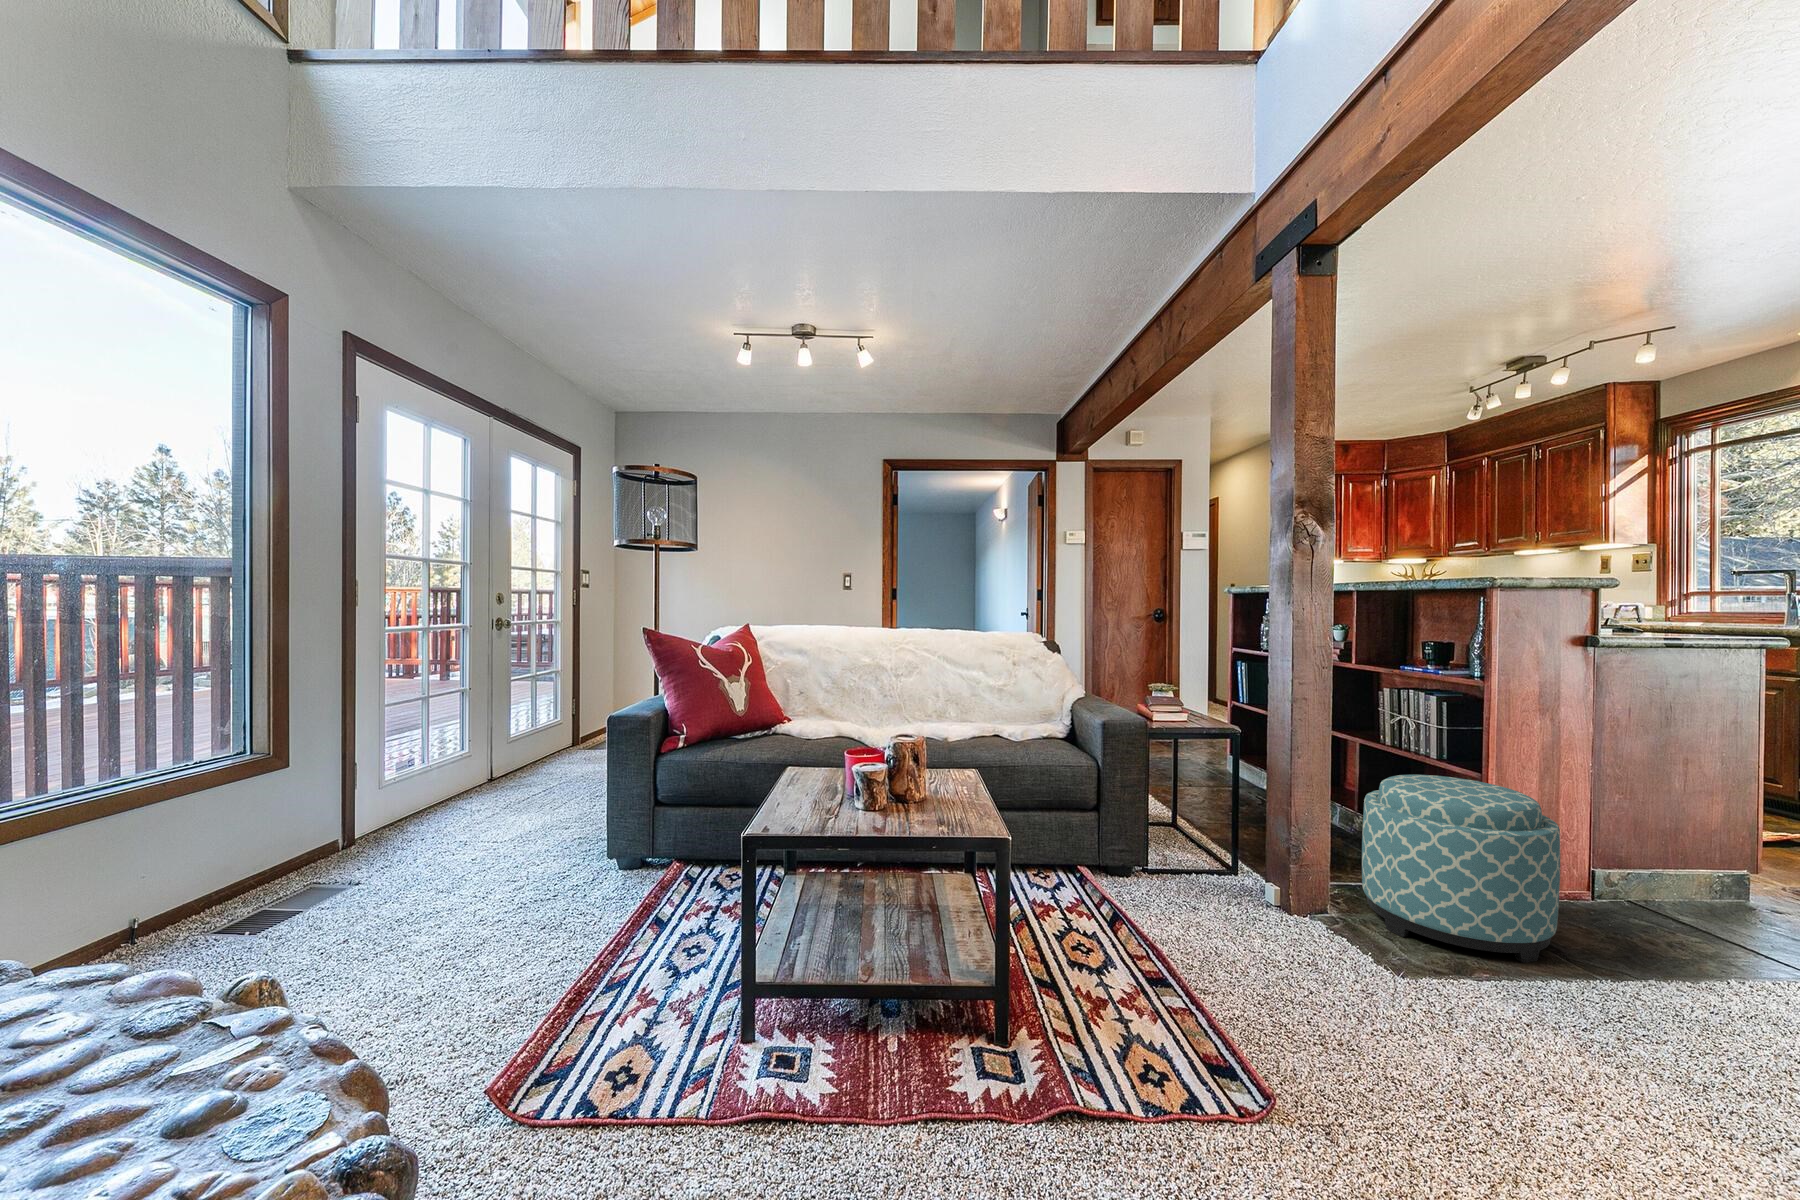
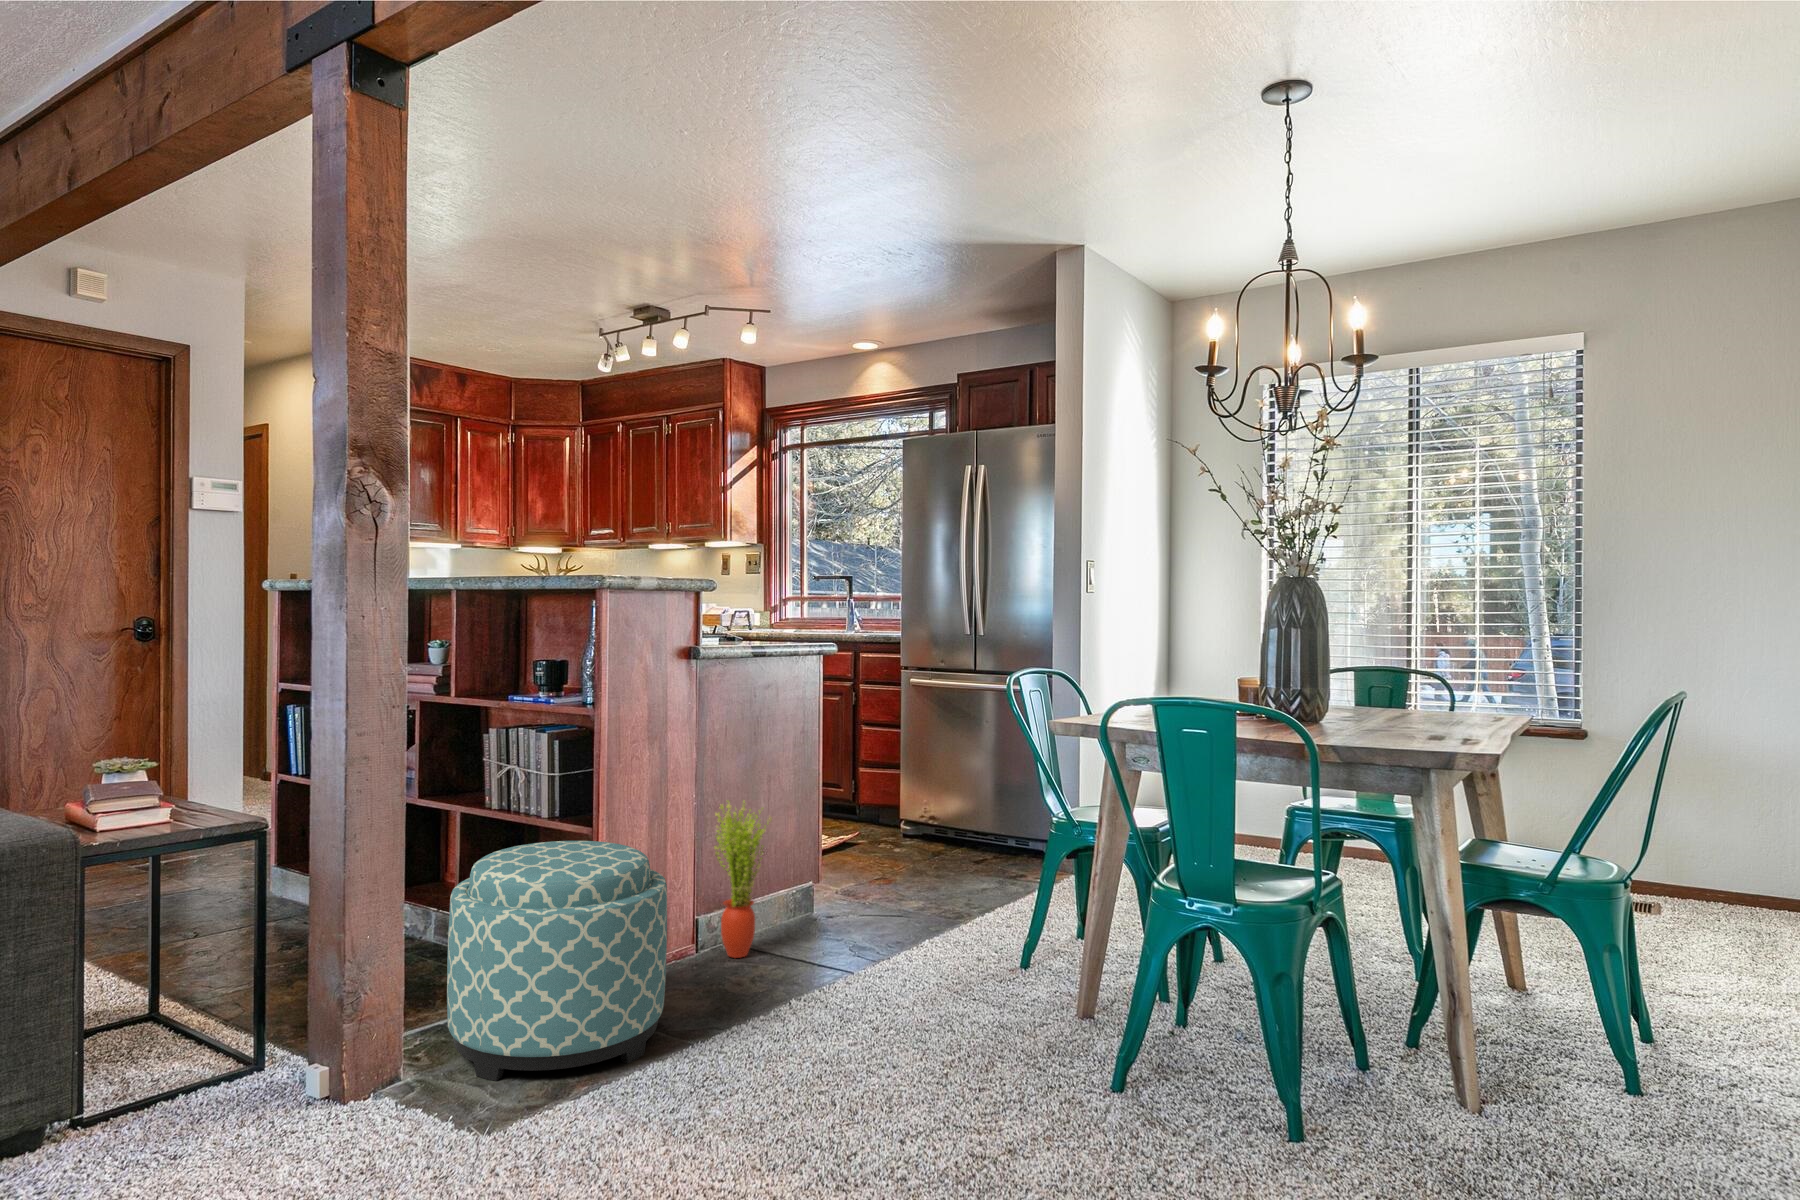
potted plant: none [1608,772,1681,914] -> present [714,802,772,958]

